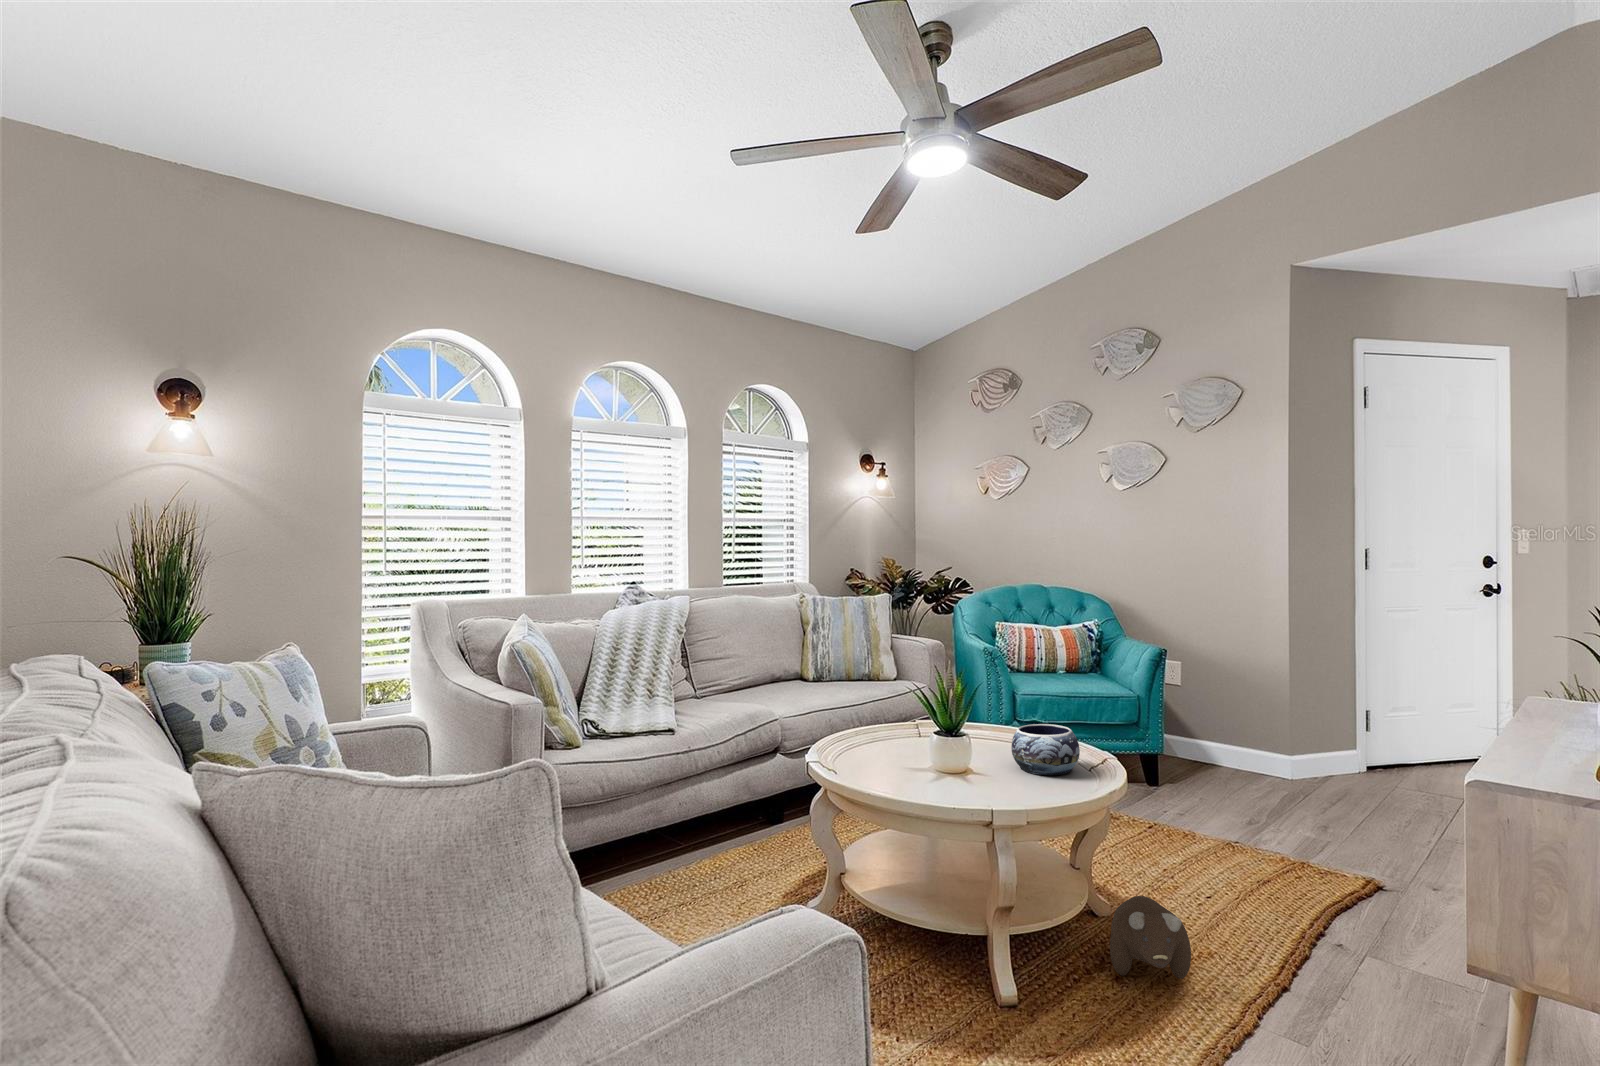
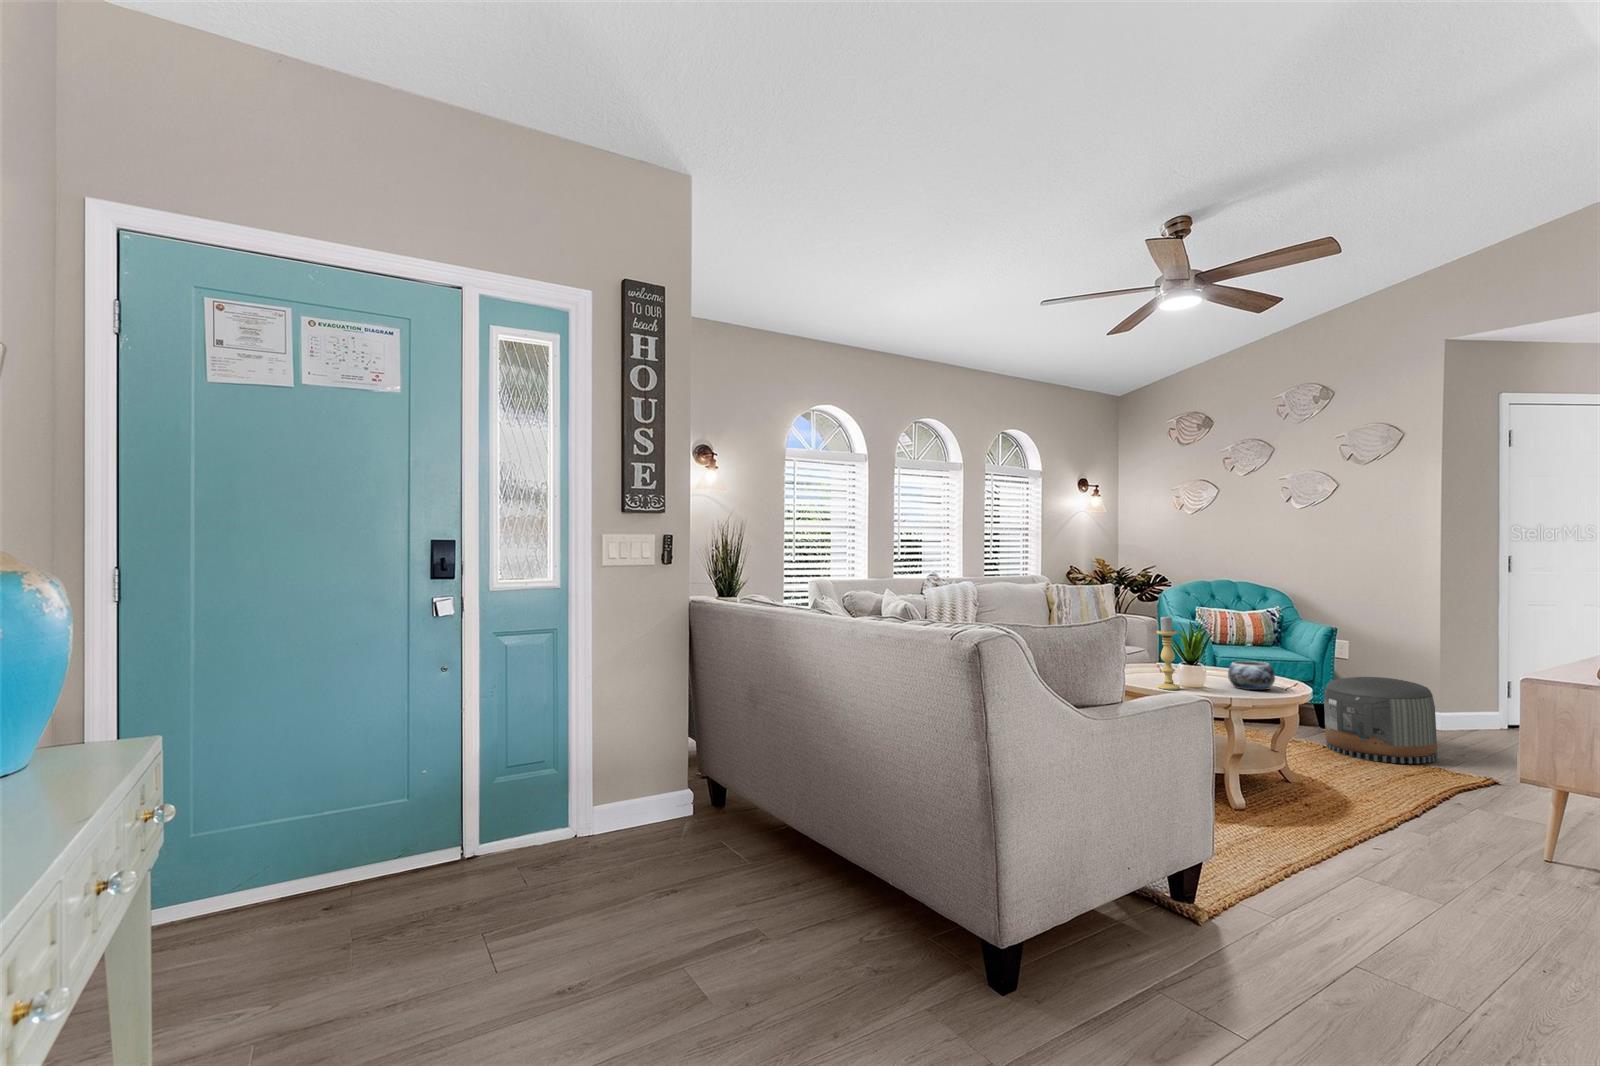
candle holder: none [899,659,934,784] -> present [1157,617,1180,690]
pouf: none [1152,722,1298,852] -> present [1324,677,1437,764]
plush toy: present [1110,896,1191,979] -> none [1297,762,1351,809]

